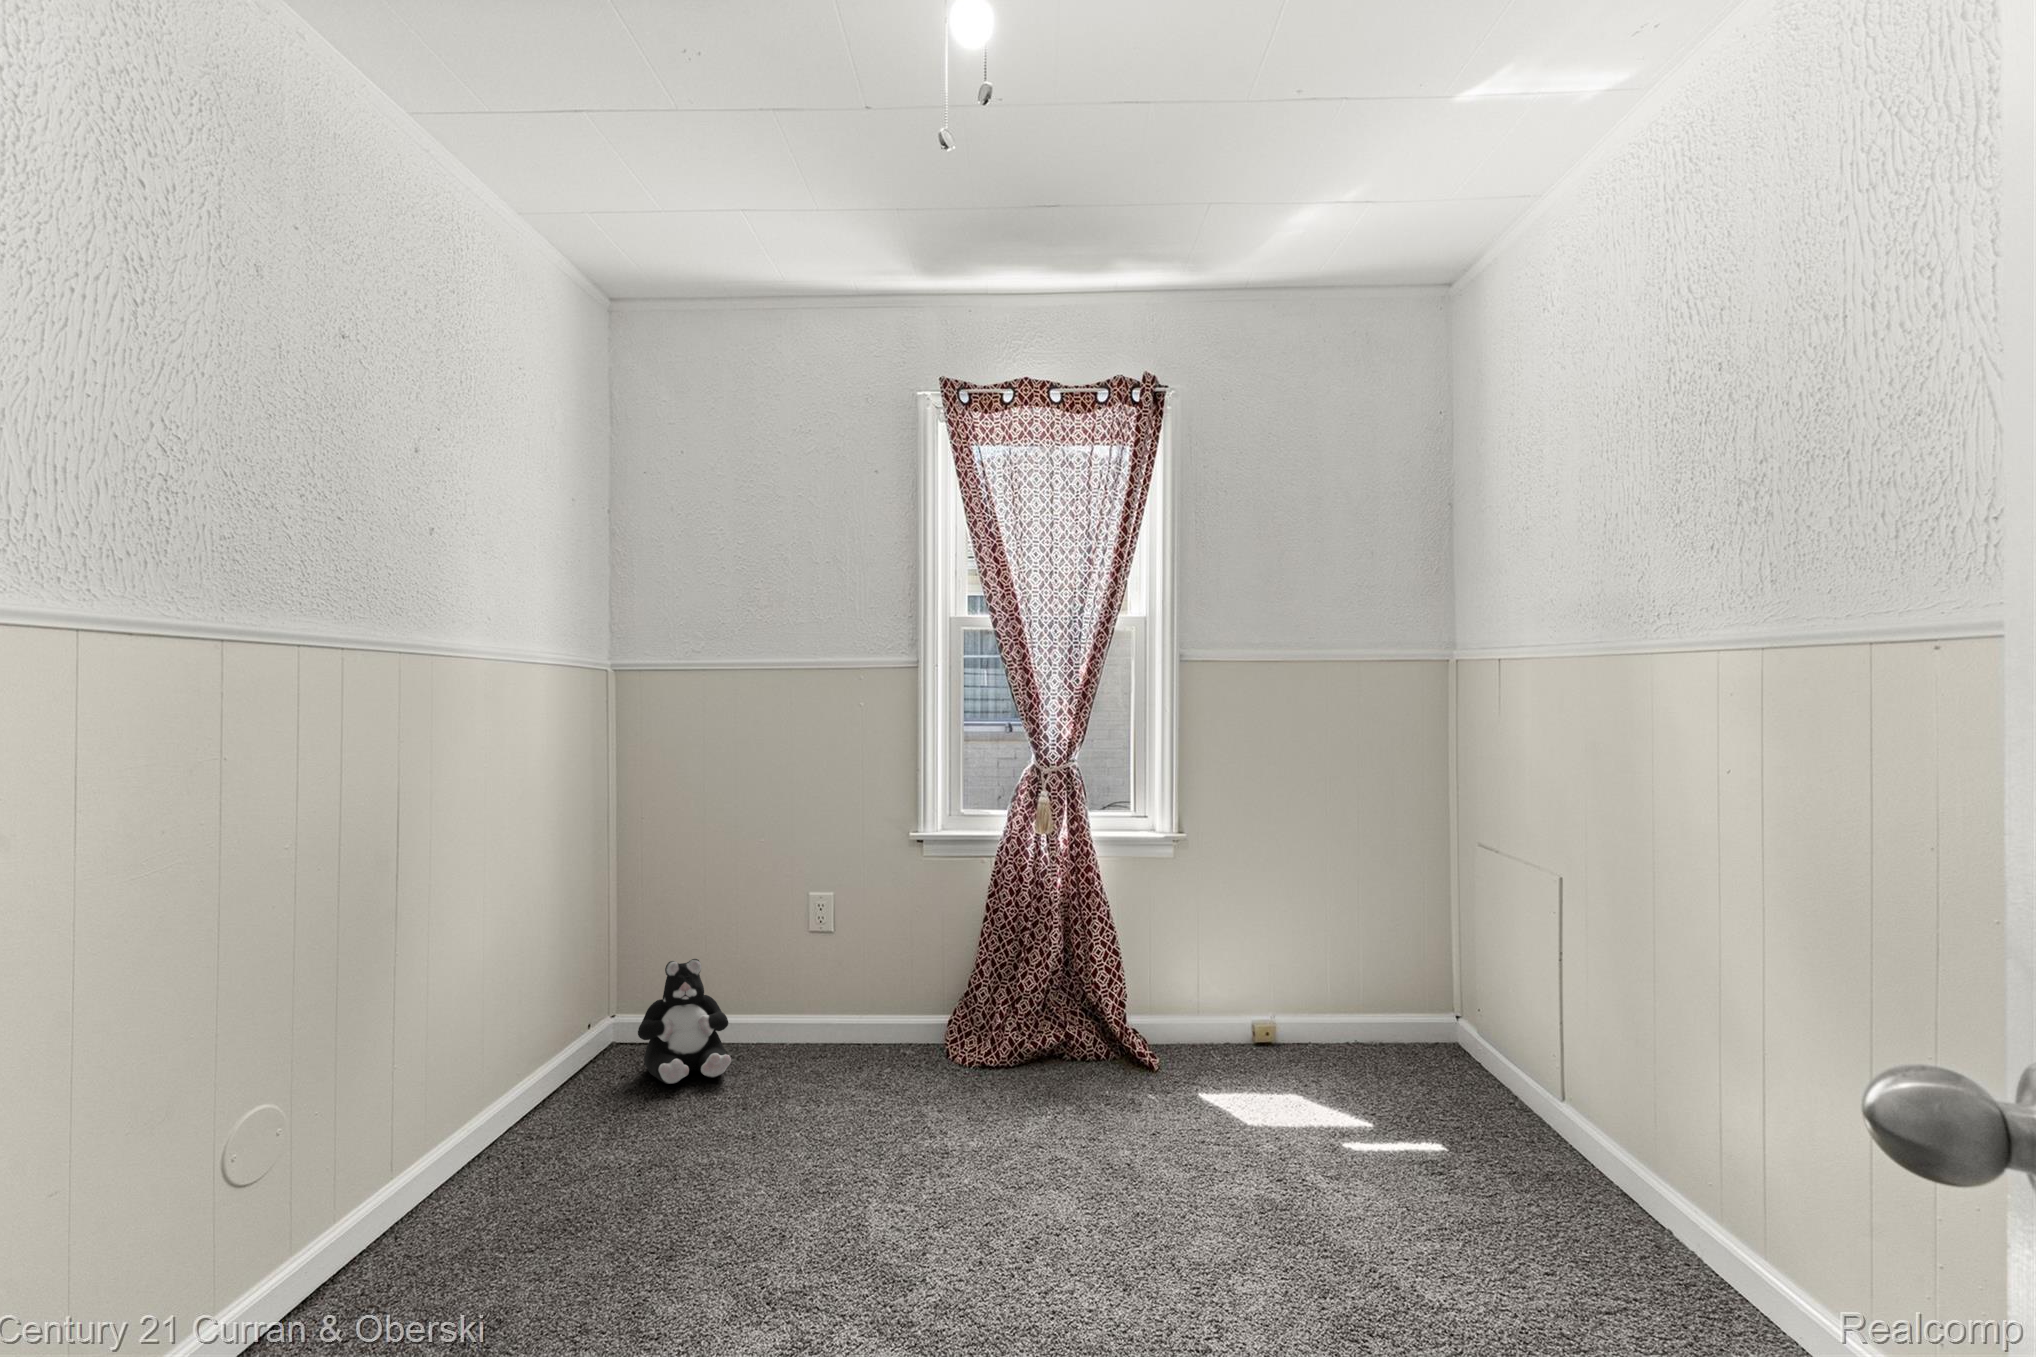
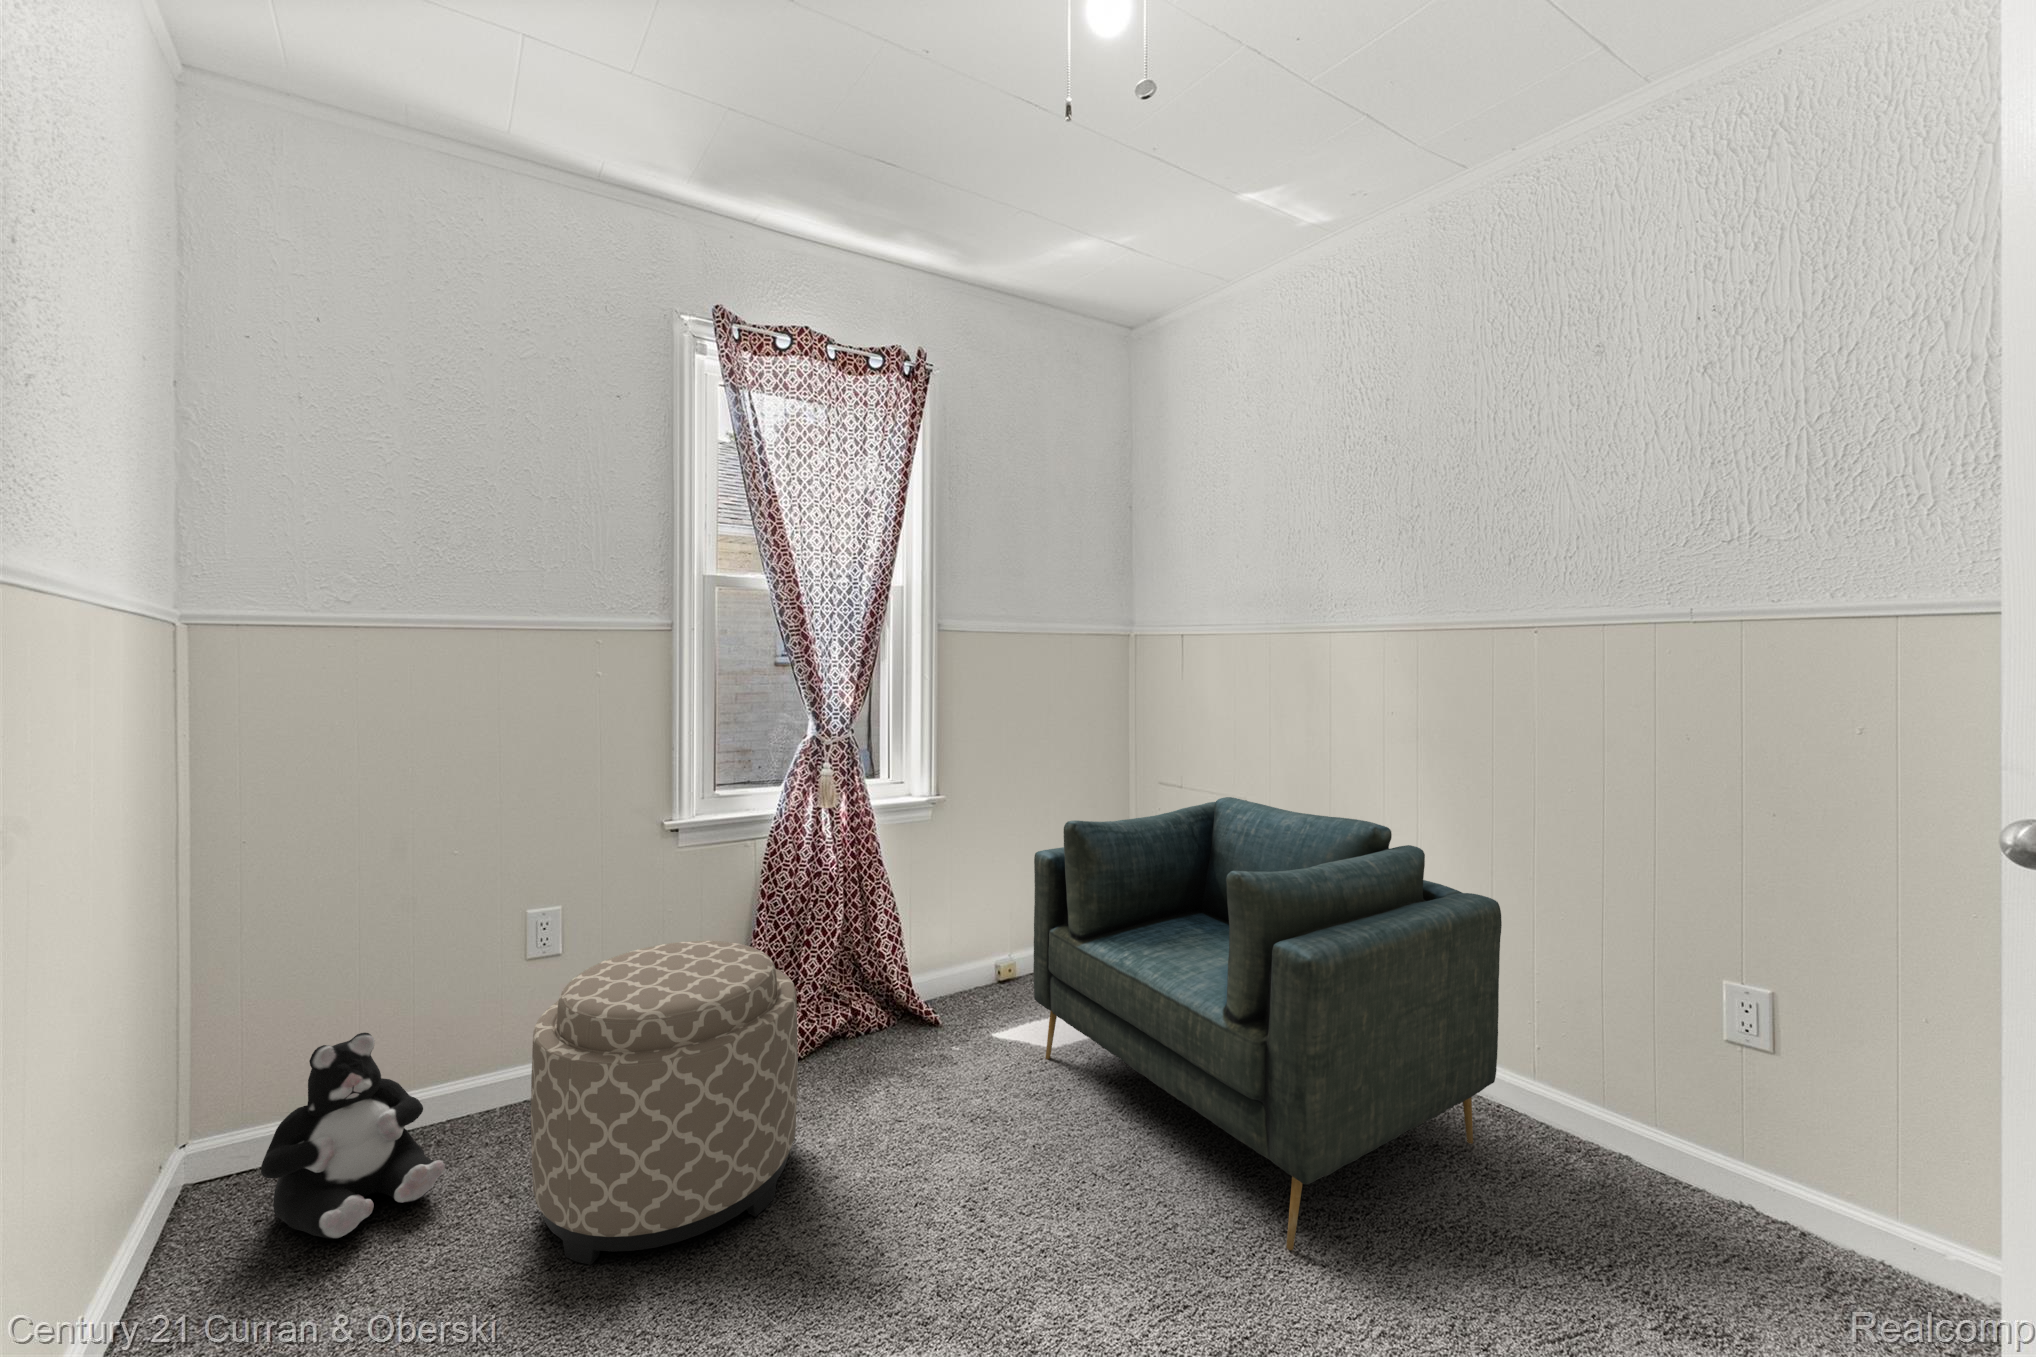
armchair: none [1213,849,1645,1275] -> present [1033,797,1502,1250]
ottoman: none [765,926,955,1138] -> present [531,941,798,1265]

